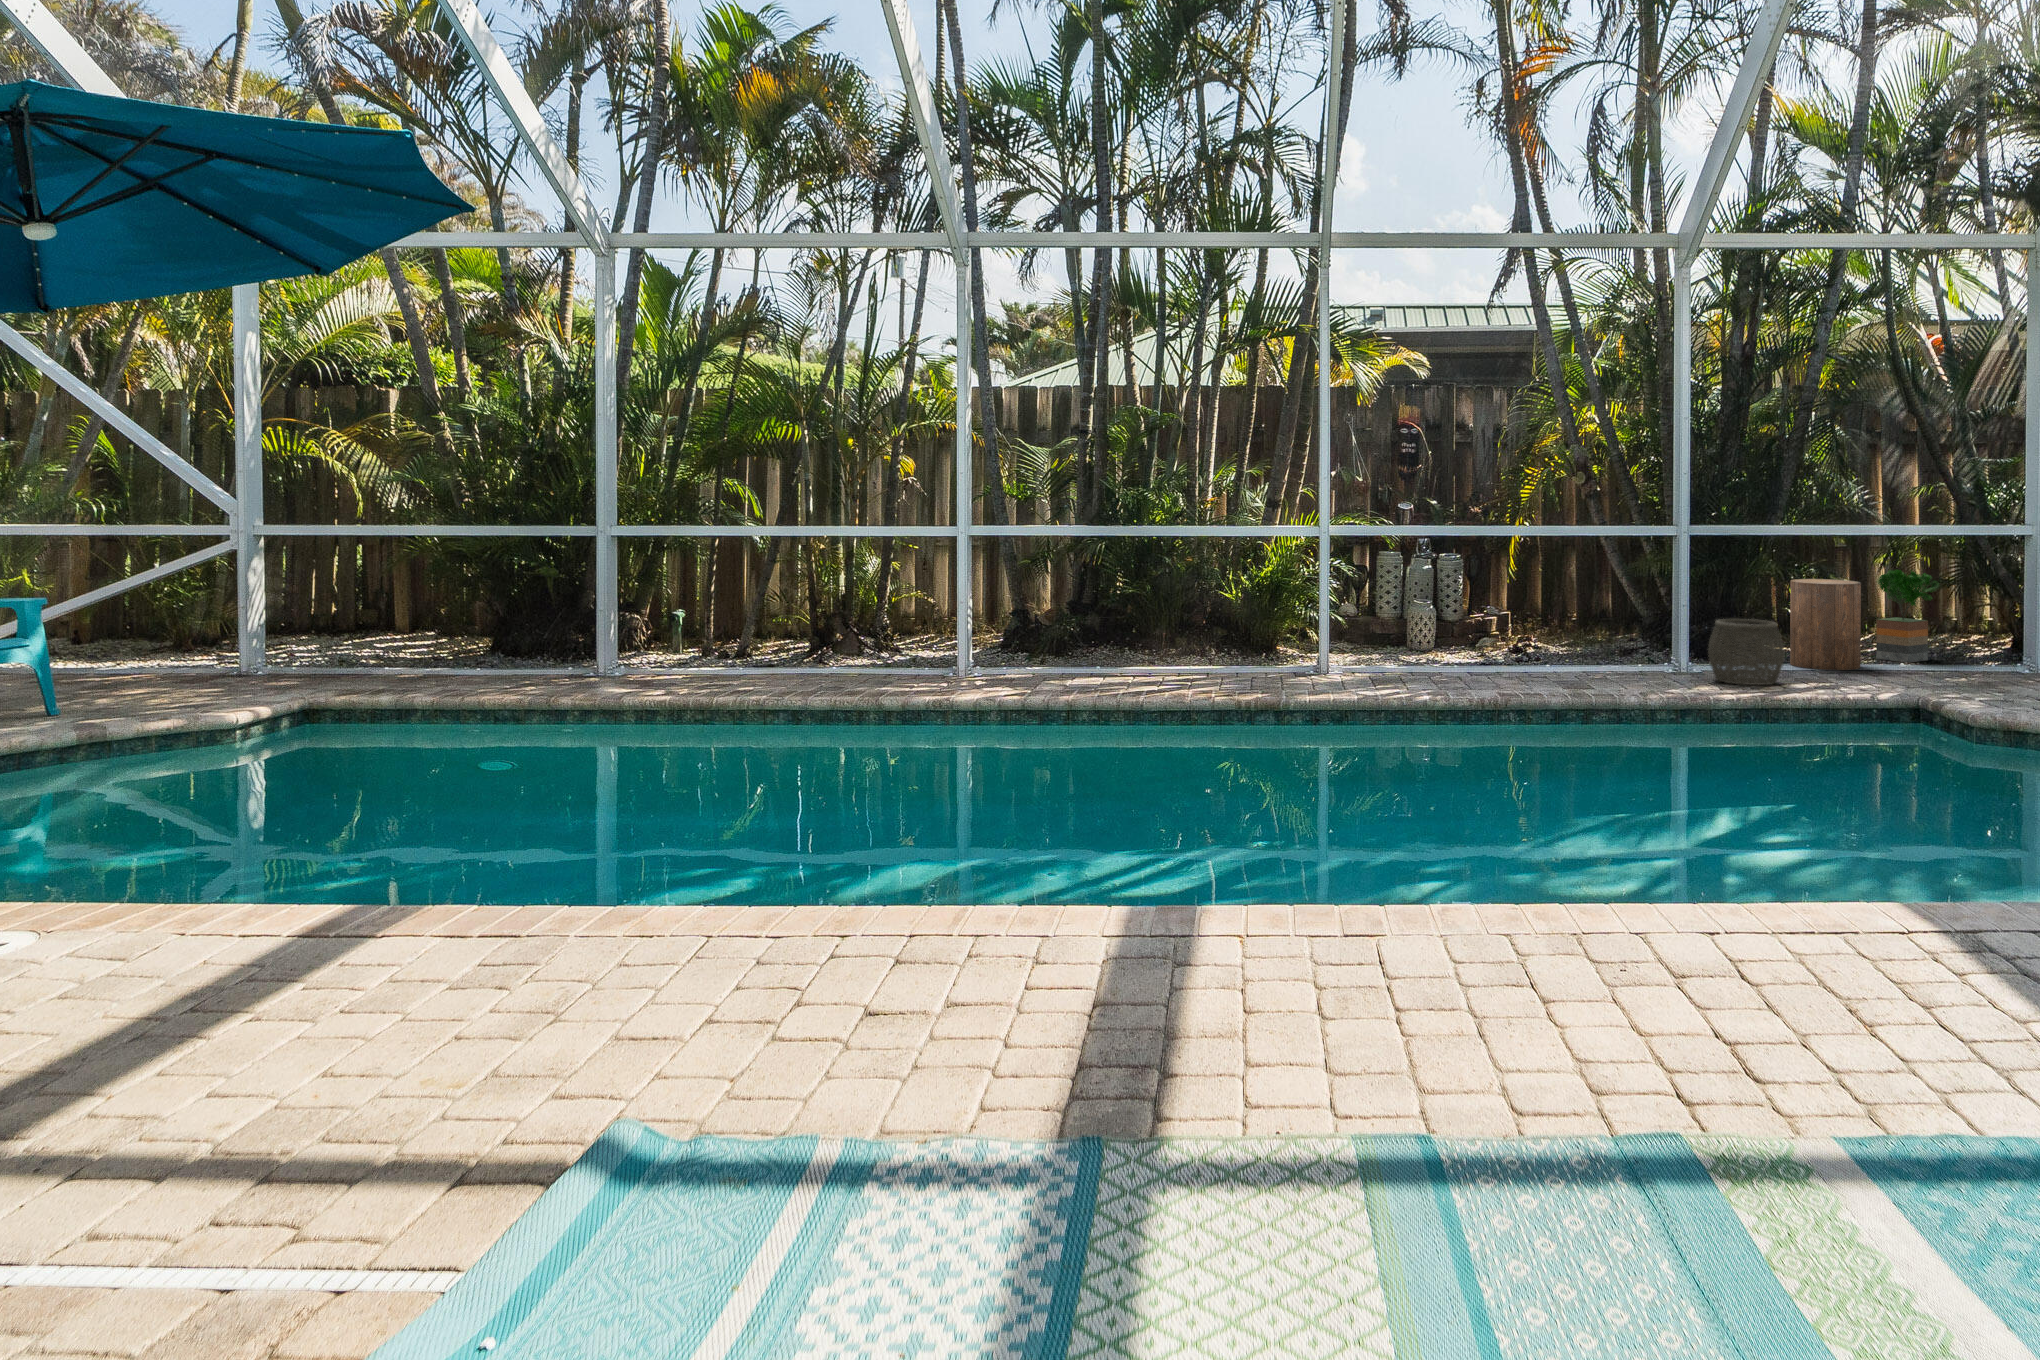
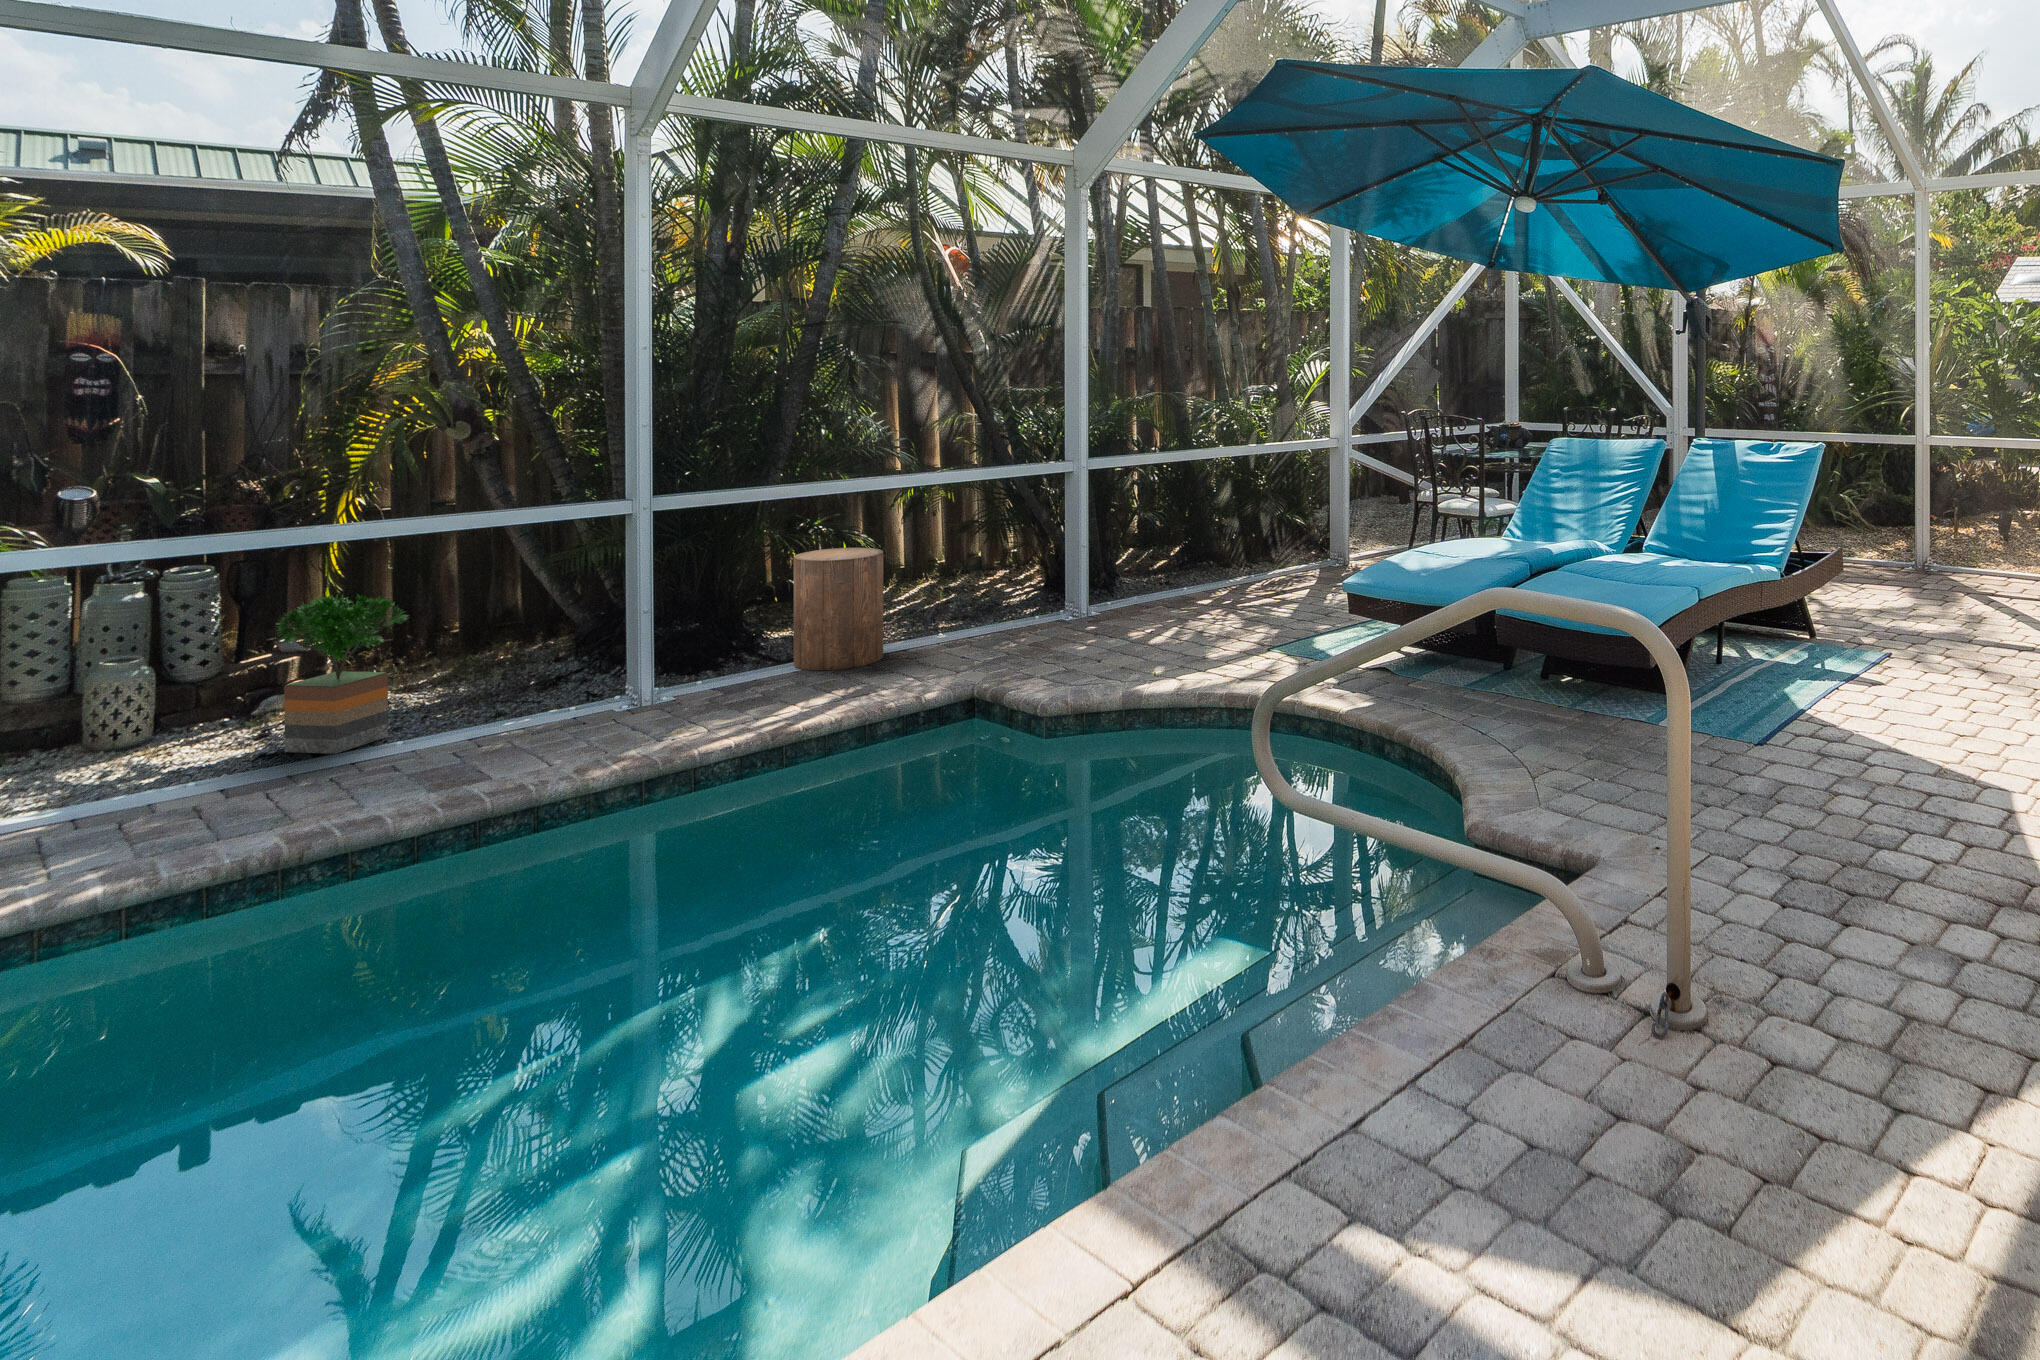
potted tree: present [1876,570,1938,662] -> present [277,594,407,754]
woven basket: present [1708,619,1784,685] -> none [680,631,797,736]

